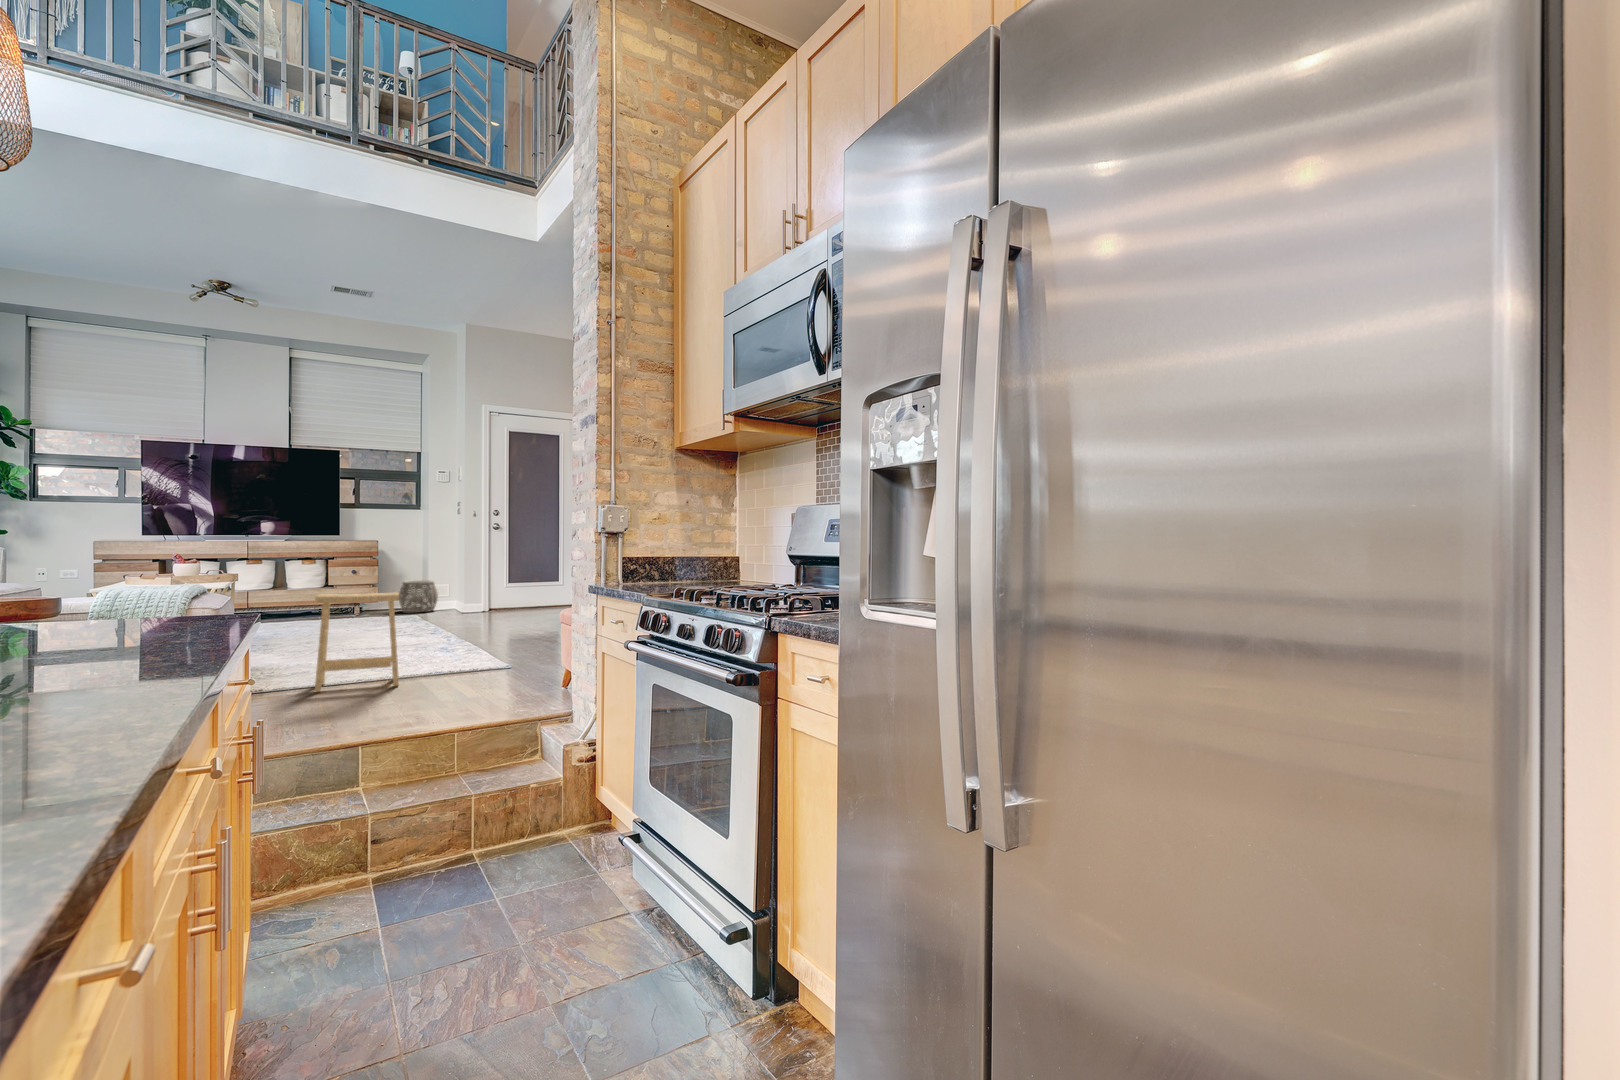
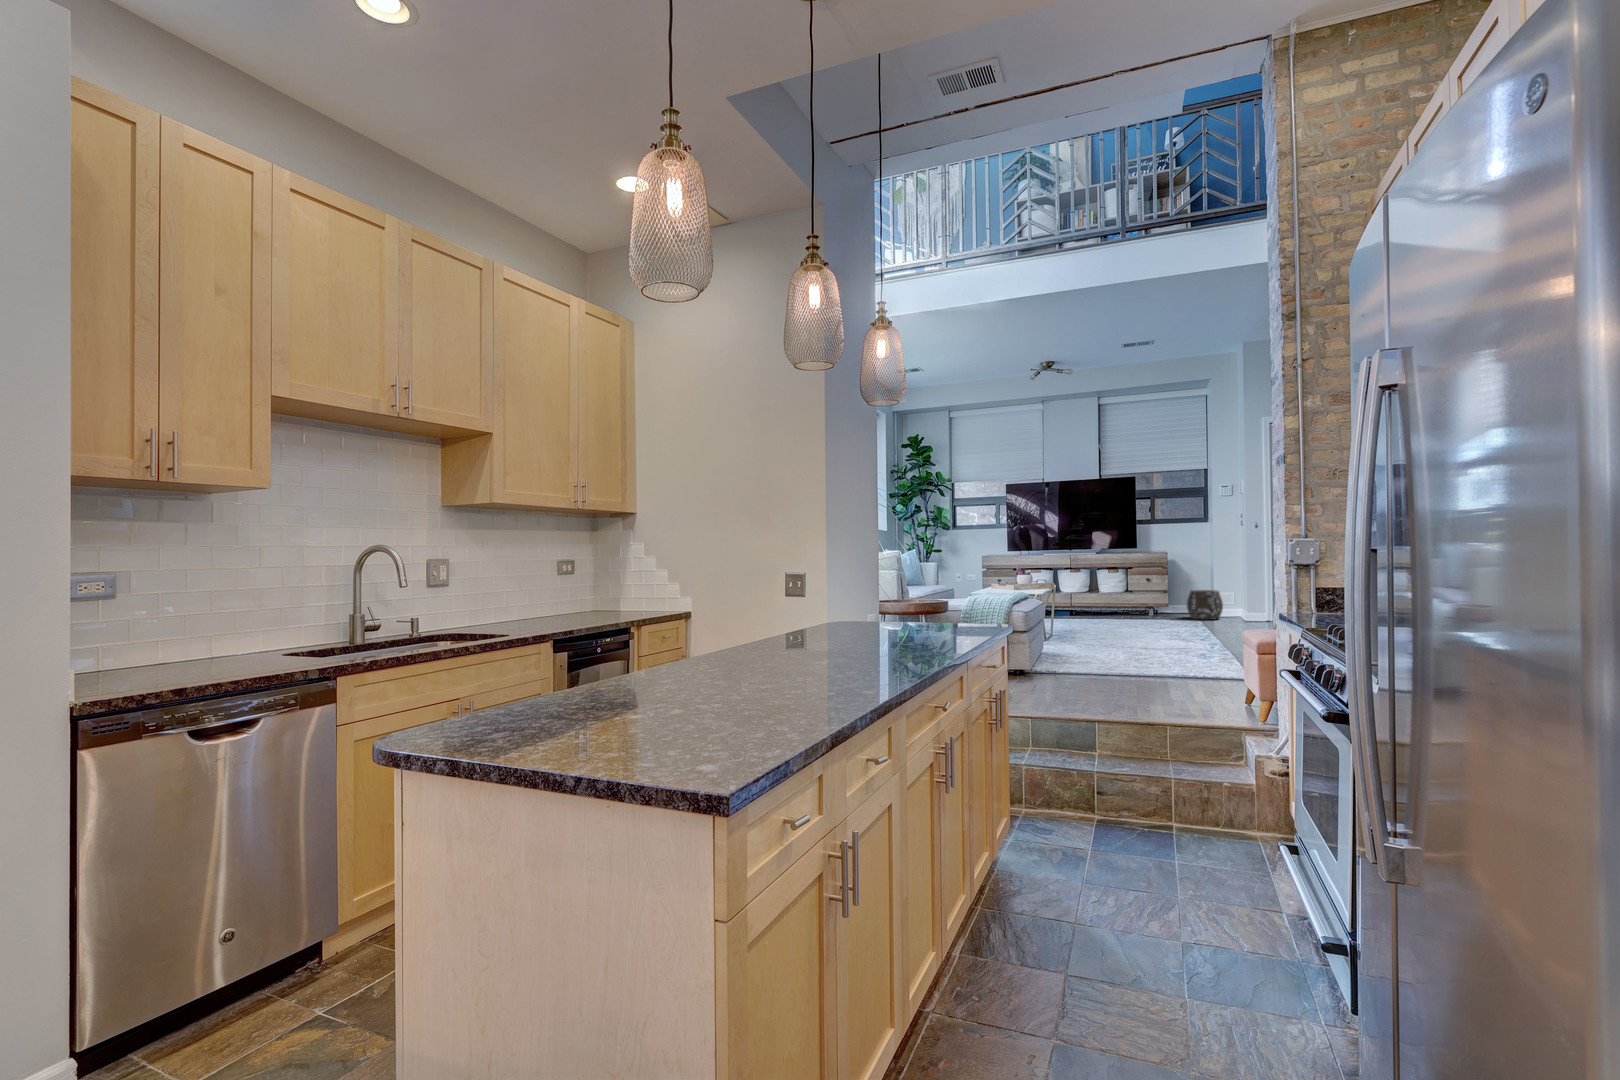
footstool: present [315,592,399,692] -> none [1087,603,1152,682]

